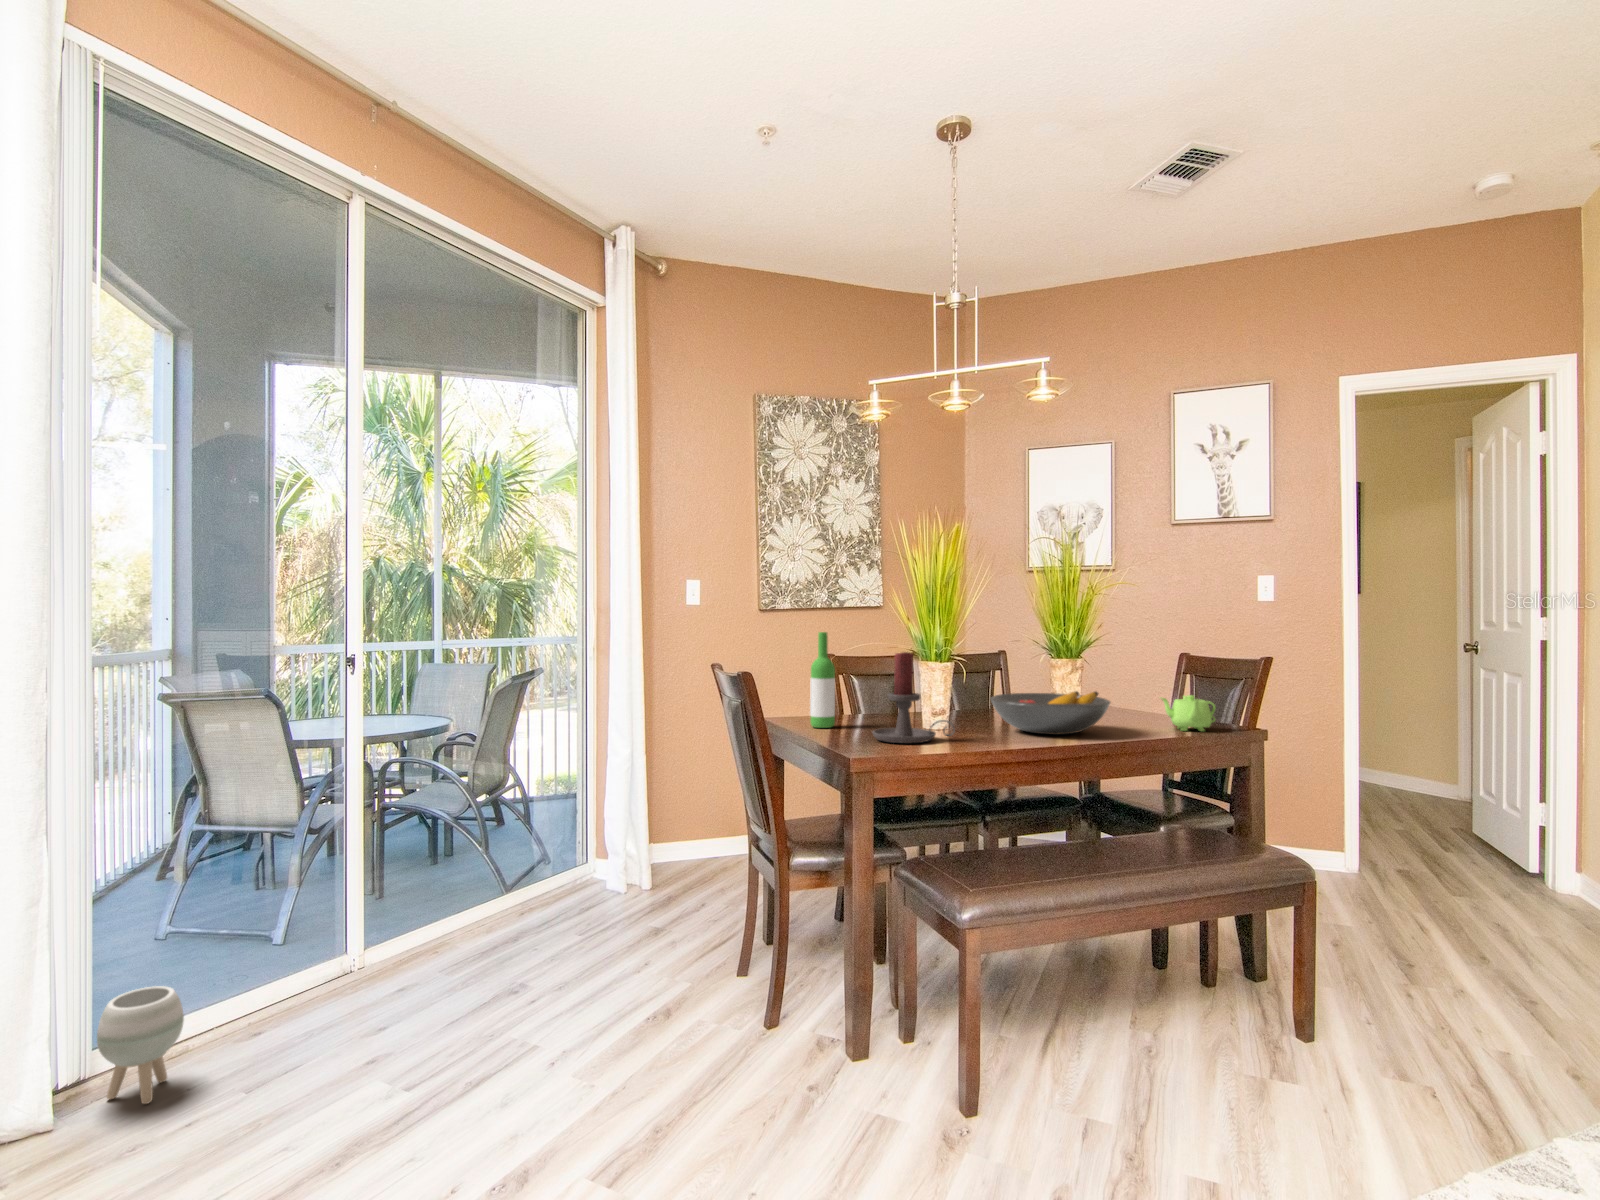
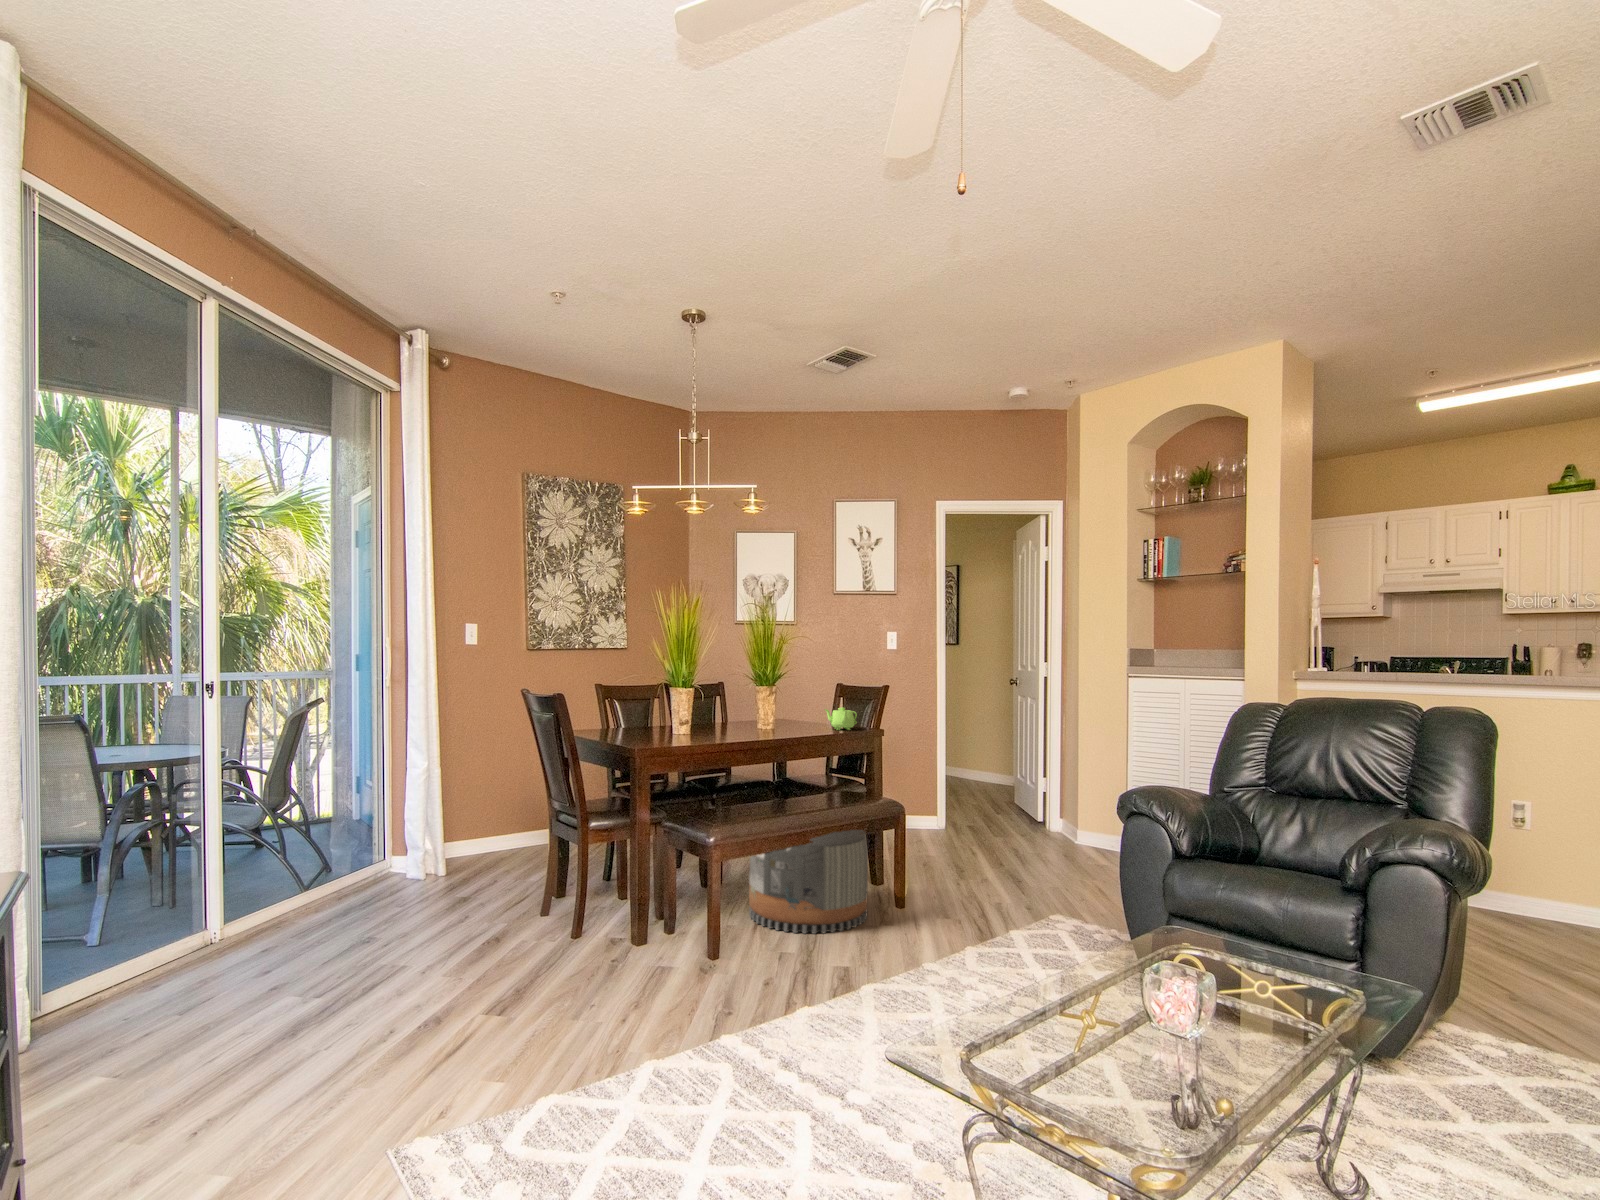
wine bottle: present [810,632,835,728] -> none [593,666,612,735]
candle holder: present [873,652,955,743] -> none [643,679,699,741]
fruit bowl: present [990,691,1111,735] -> none [719,705,796,733]
pouf: none [1038,861,1242,1077] -> present [749,830,868,934]
planter: present [97,986,184,1104] -> none [46,943,117,1033]

